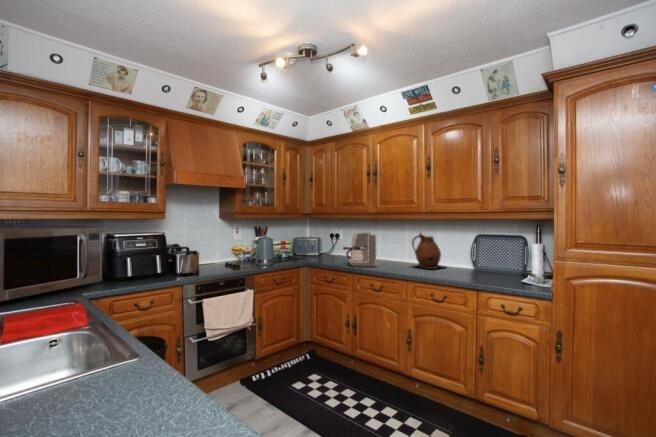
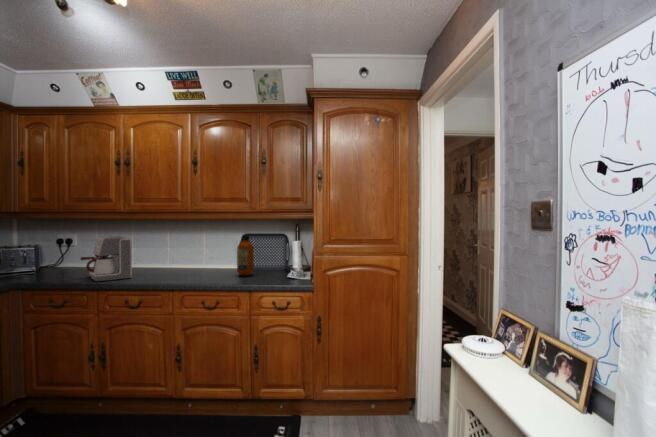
ceramic pitcher: present [412,233,444,269] -> none [177,234,217,274]
bottle: none [466,235,484,276] -> present [237,235,254,276]

